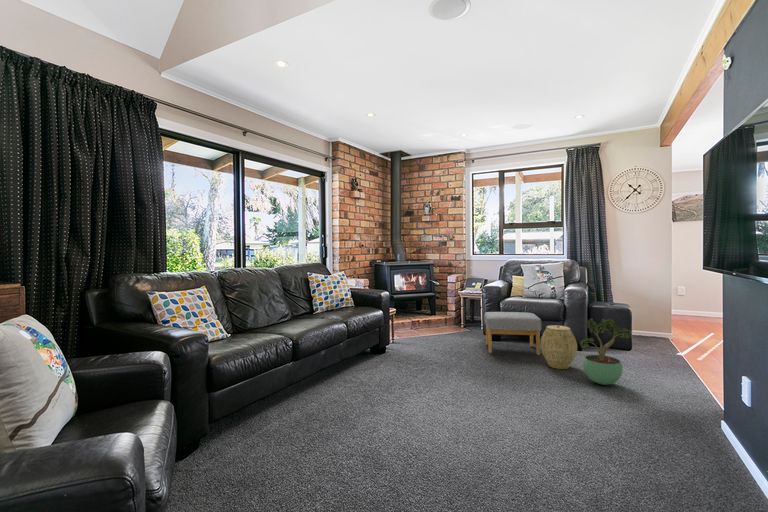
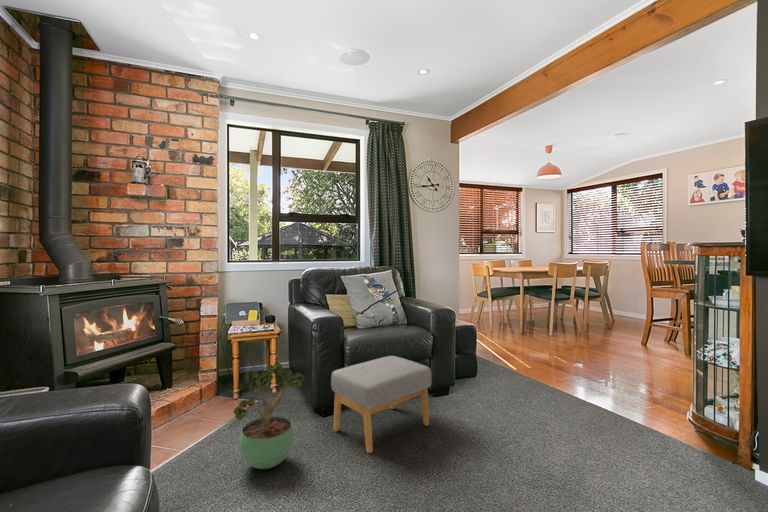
potted plant: present [579,318,631,385] -> present [233,362,305,469]
woven basket: present [540,325,577,369] -> none [456,375,510,448]

